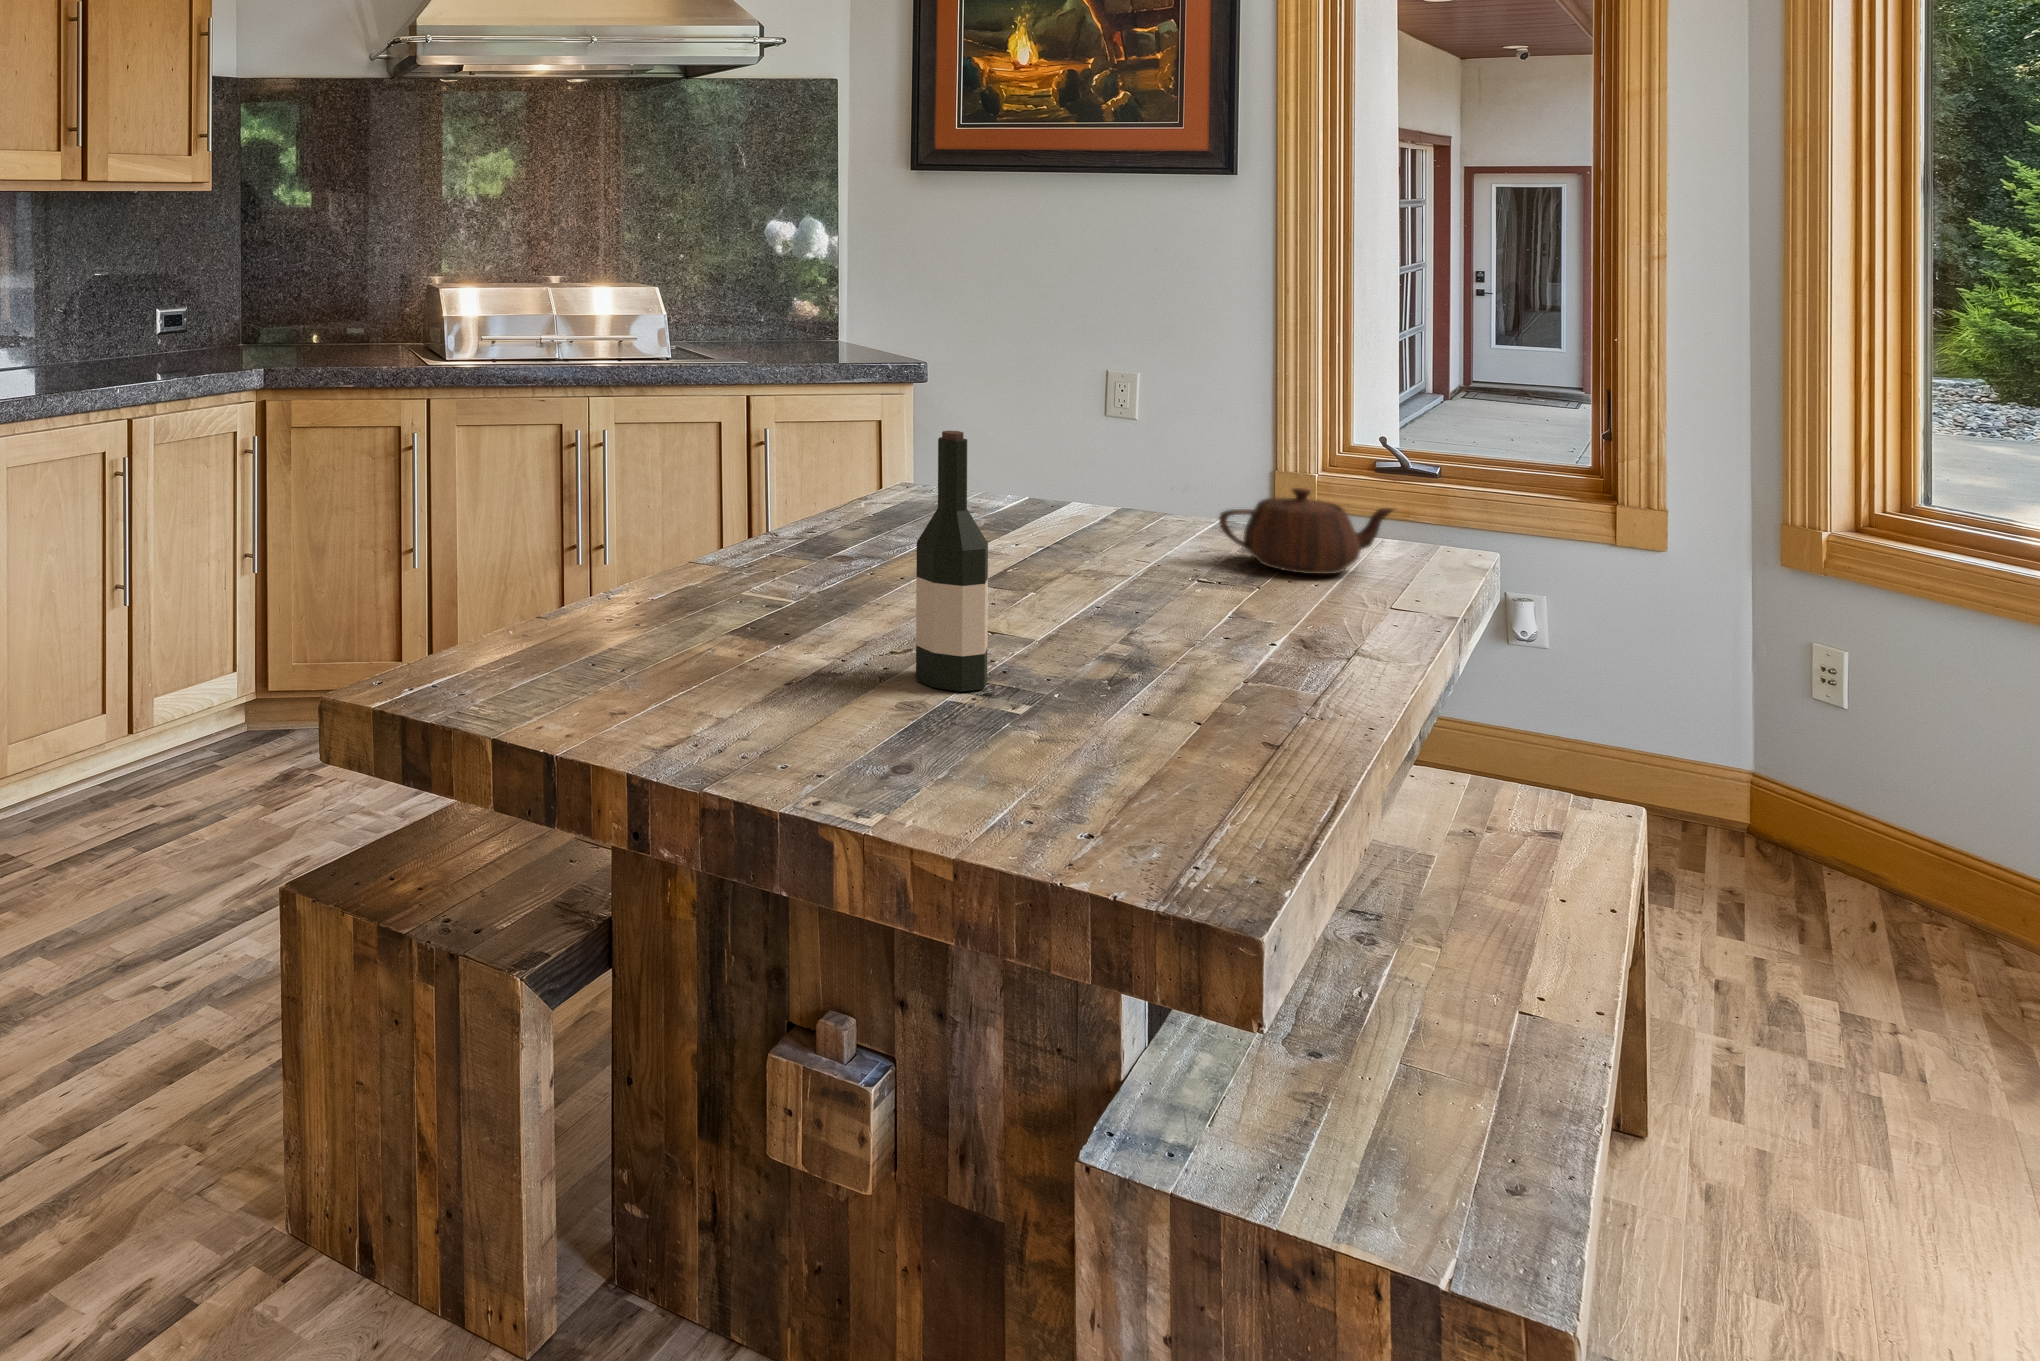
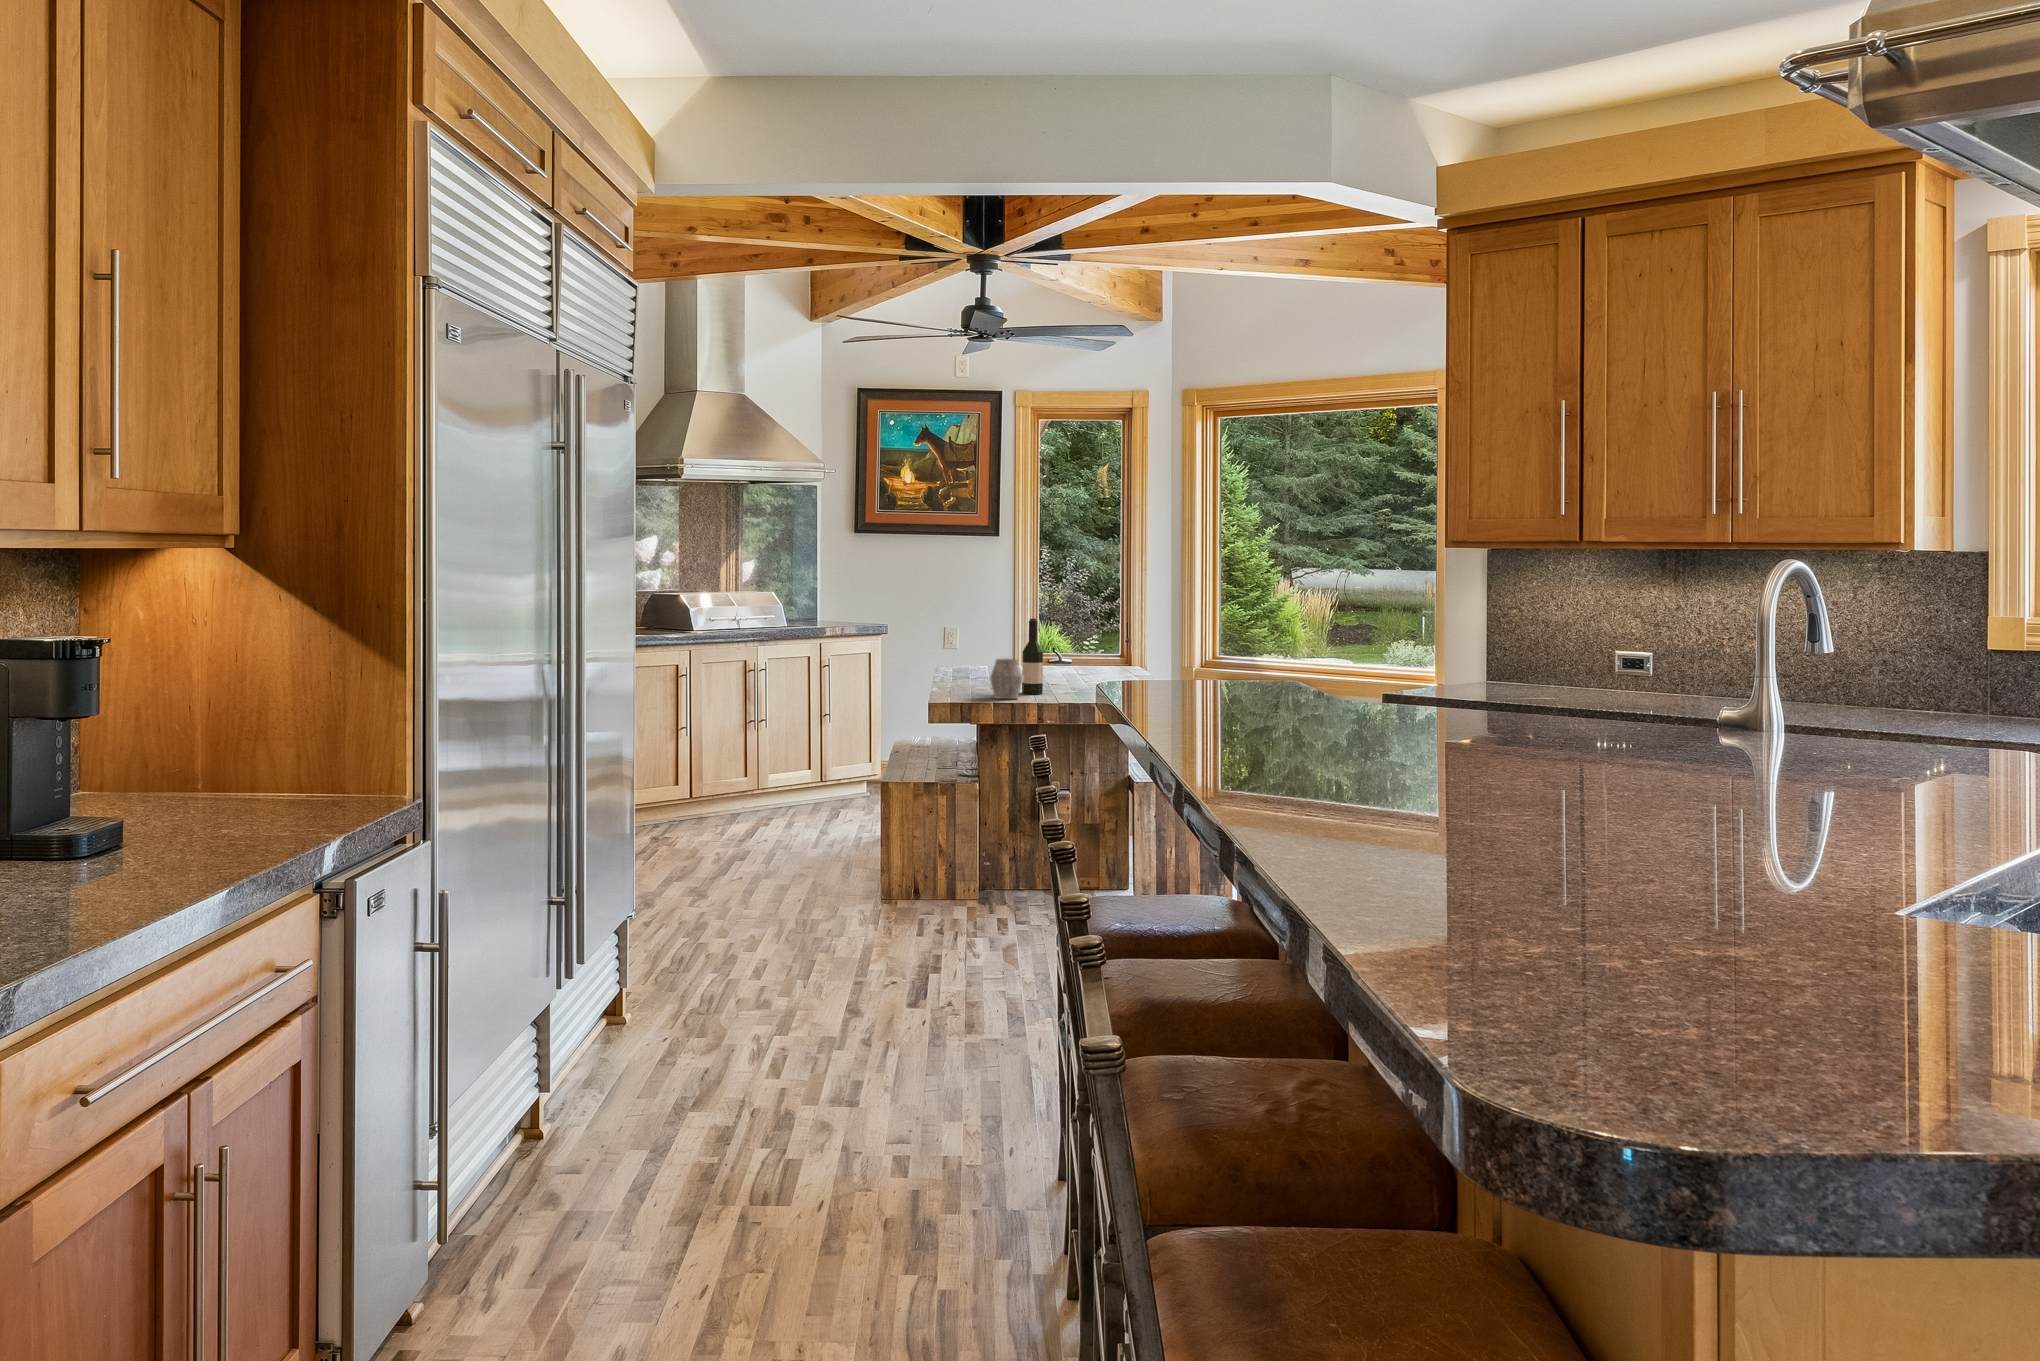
teapot: present [1219,488,1394,574] -> none [1058,647,1106,675]
mug: none [739,567,853,722] -> present [990,659,1022,699]

